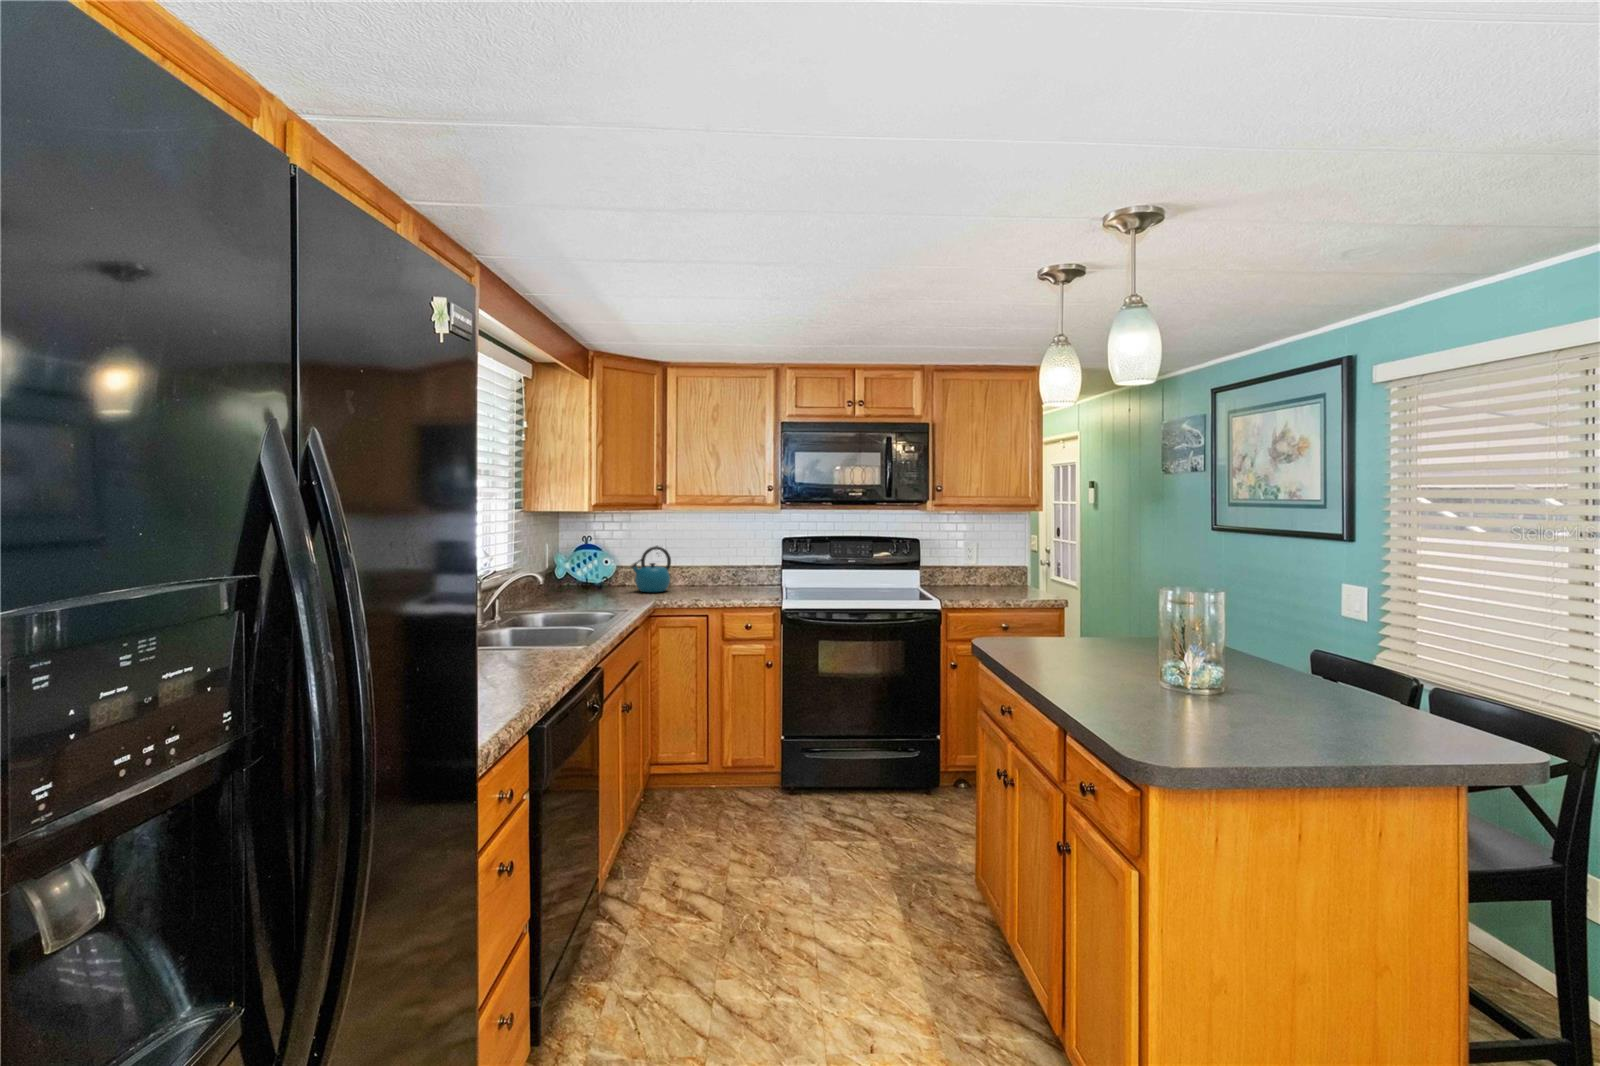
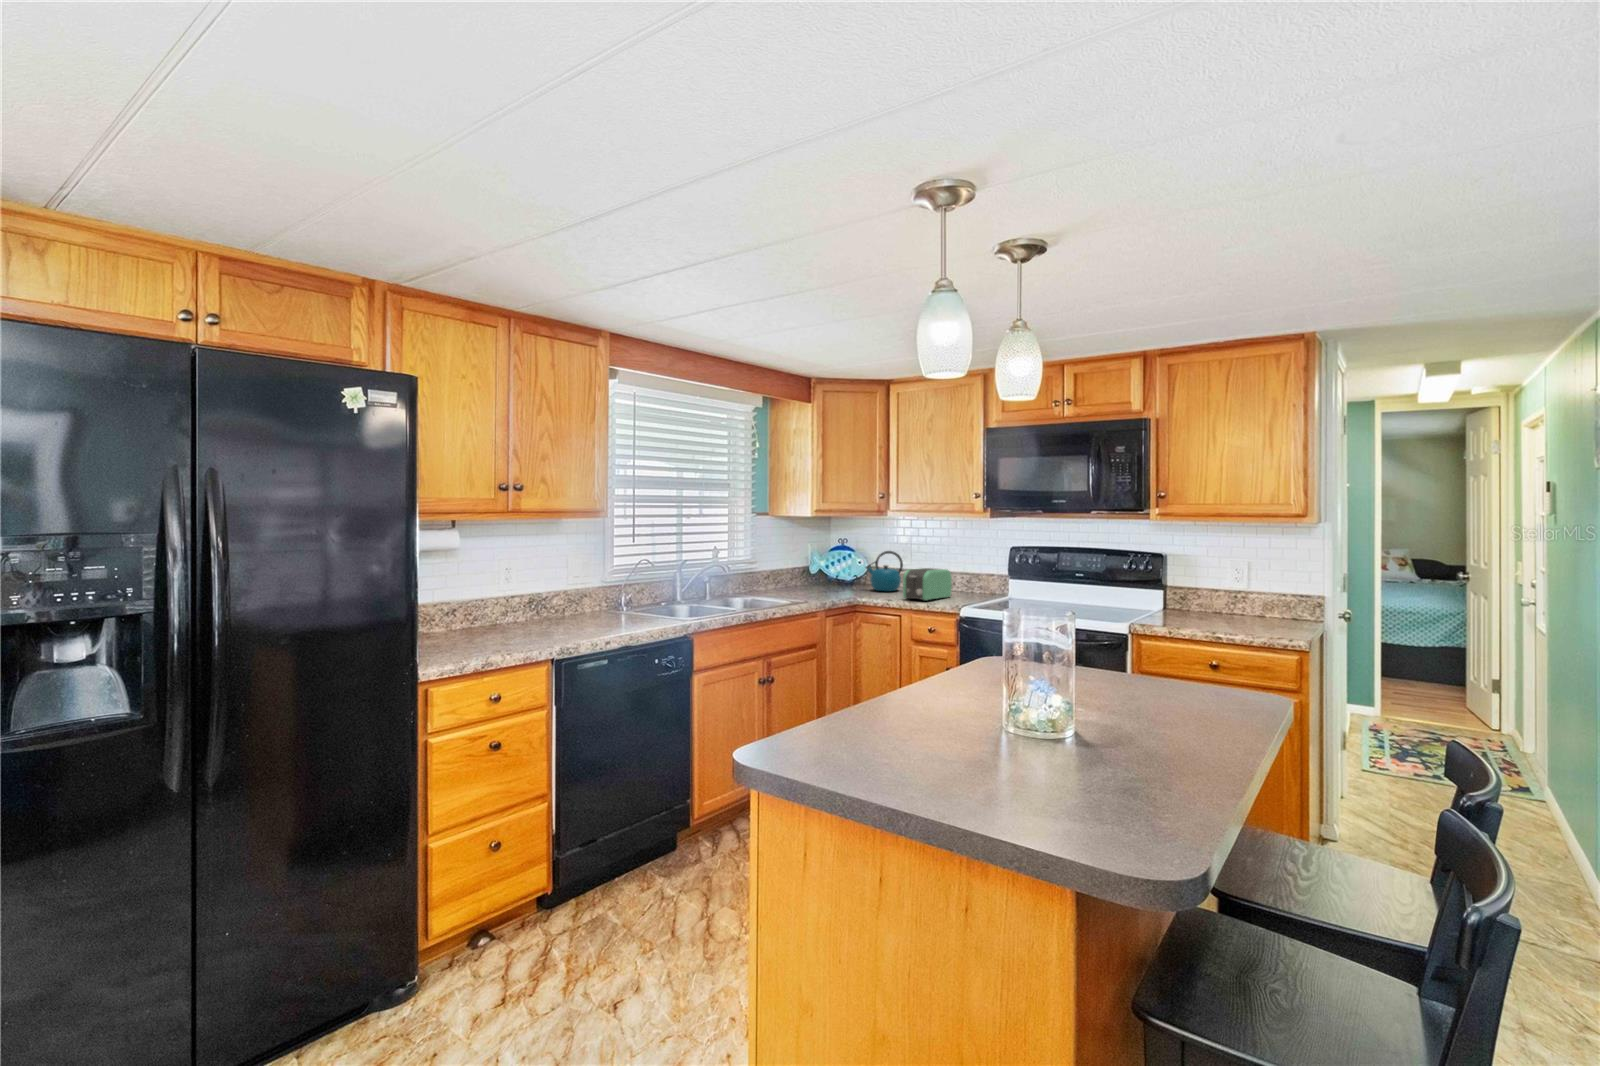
toaster: none [702,563,736,598] -> present [903,568,952,601]

